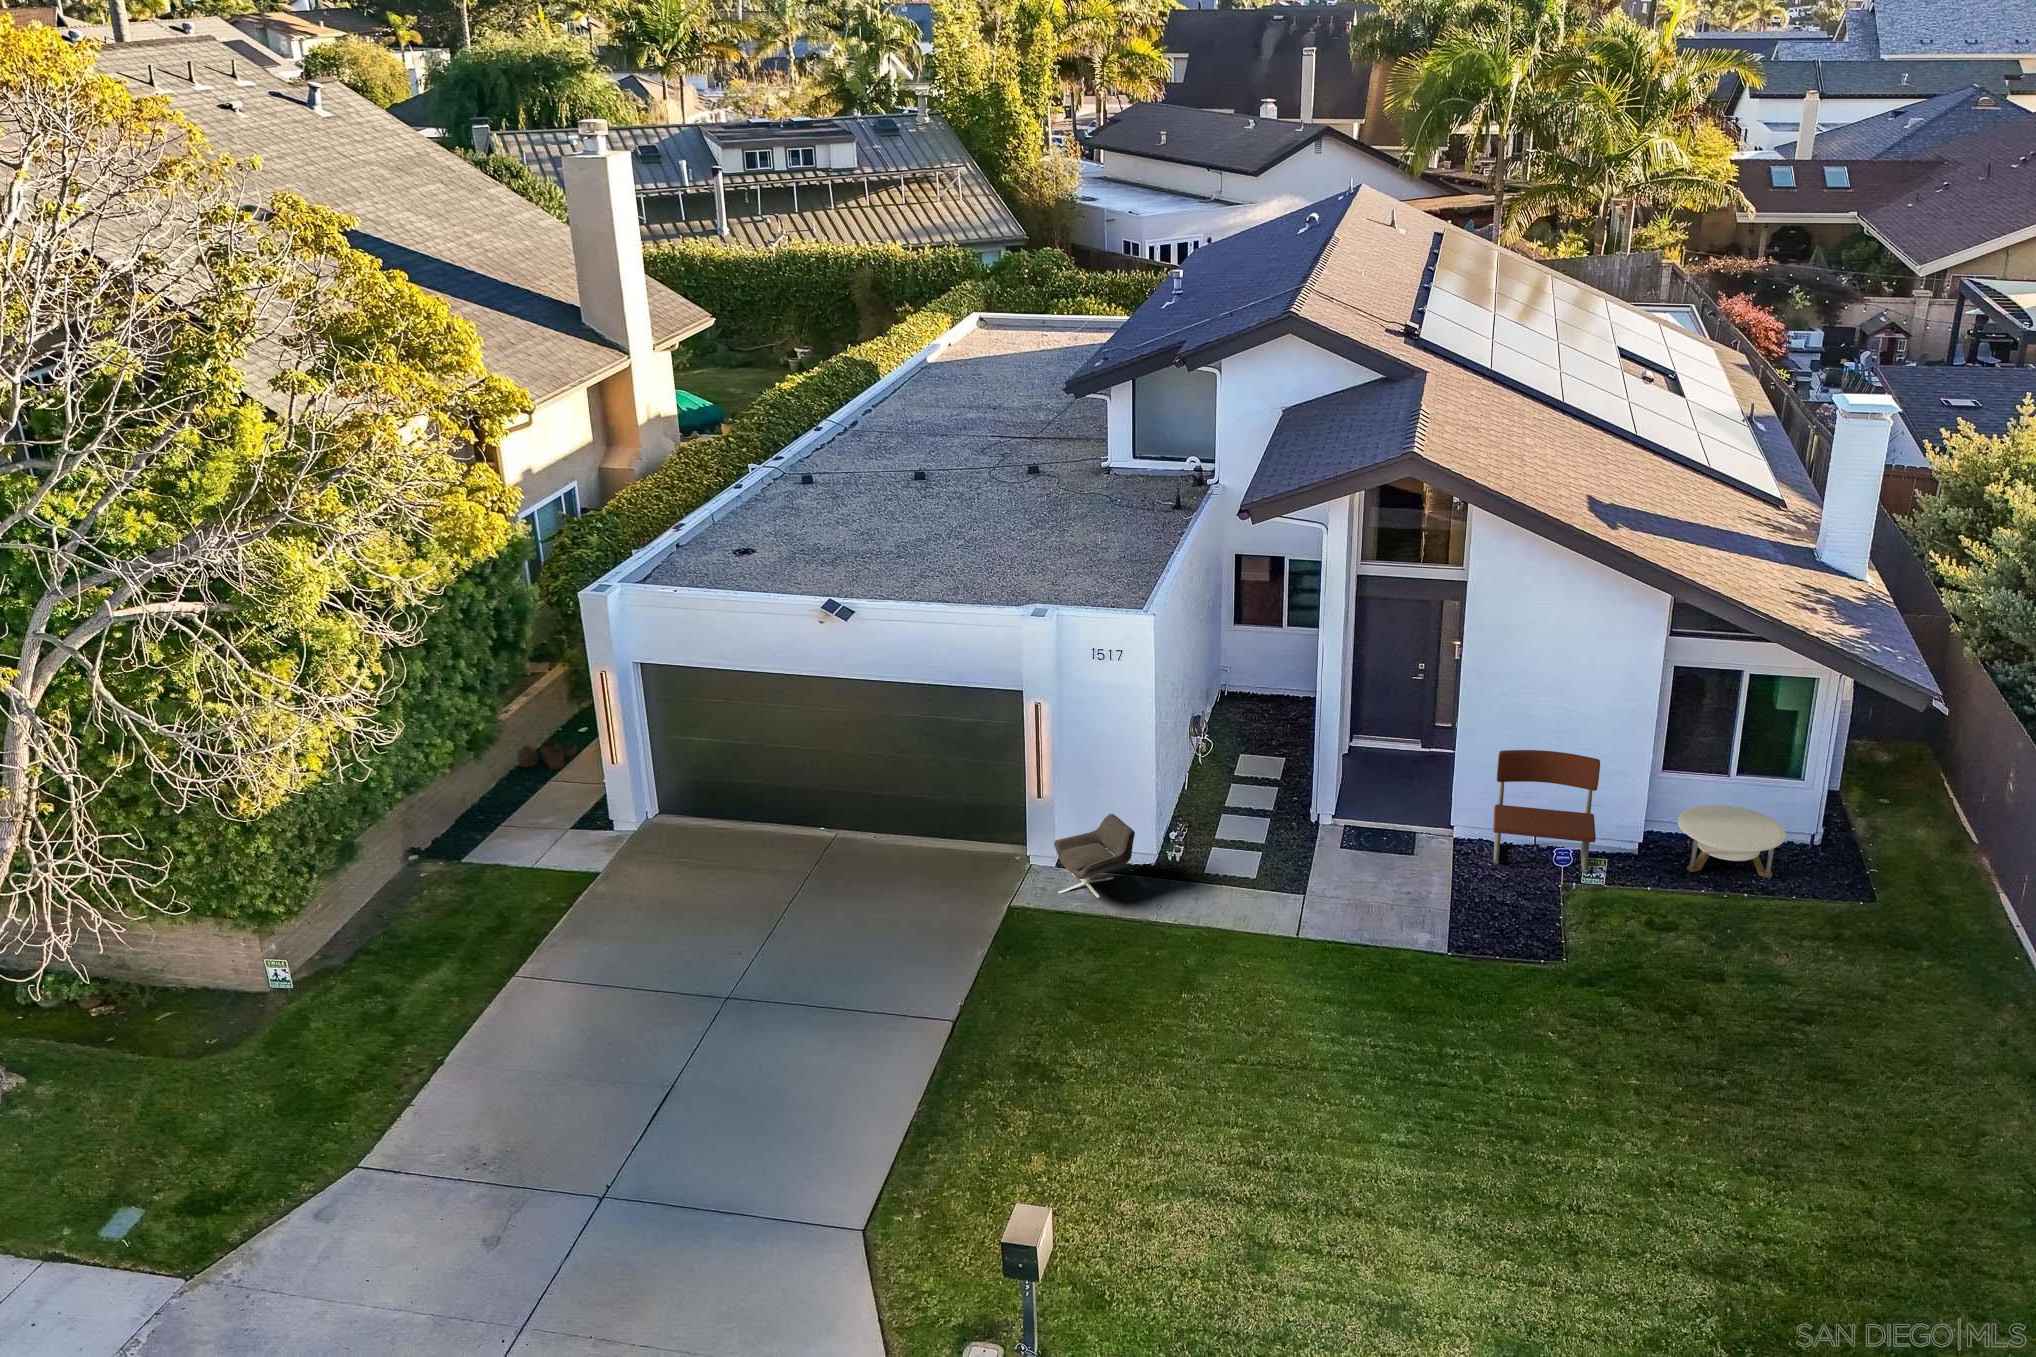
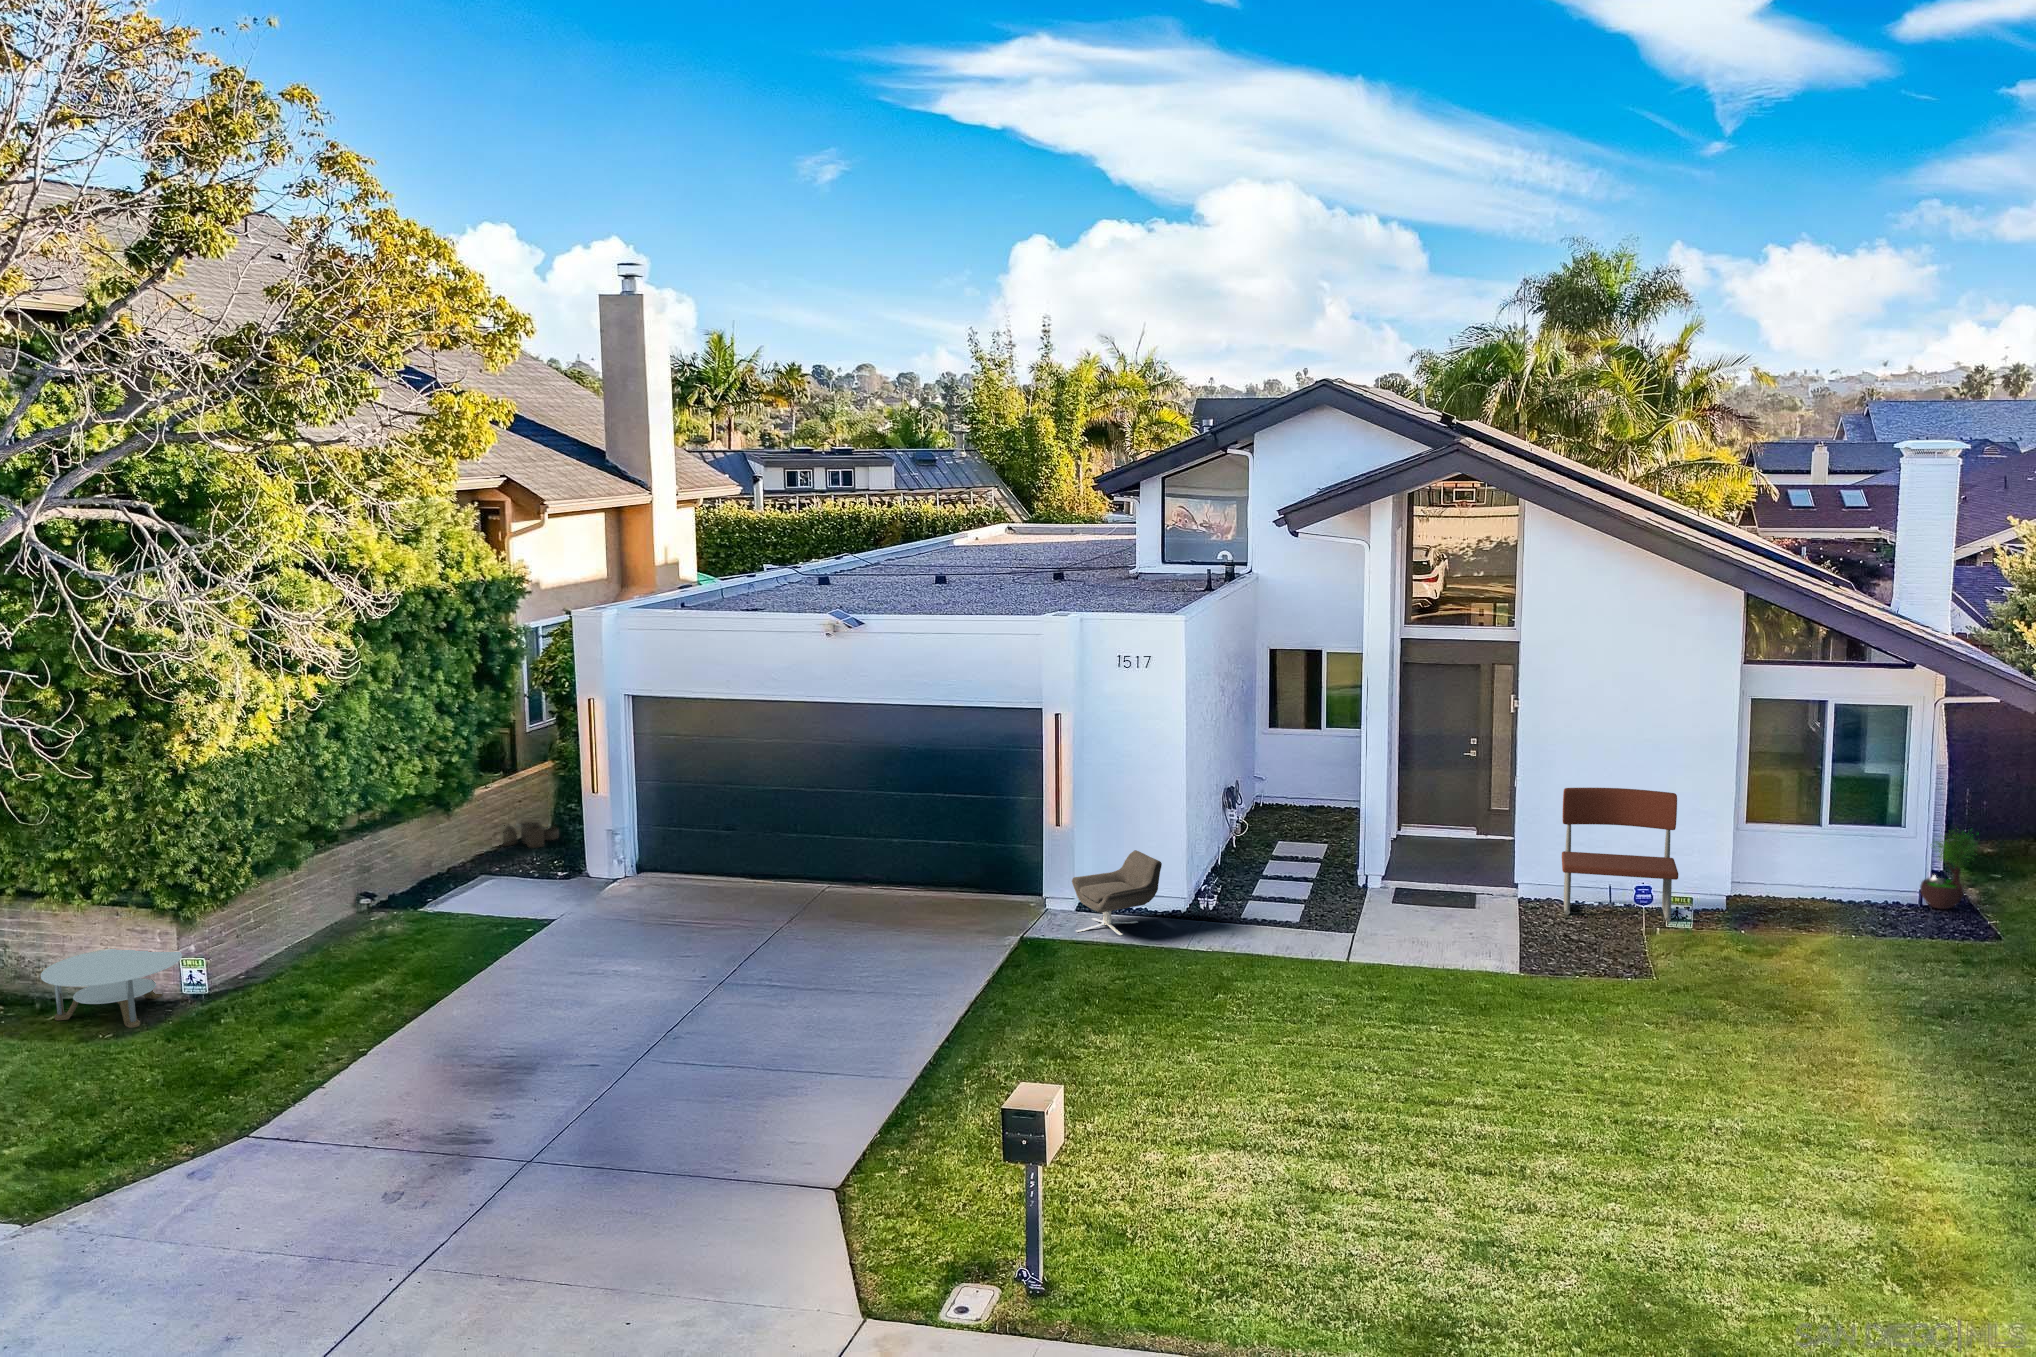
potted tree: none [1811,786,1867,853] -> present [1920,831,1977,909]
round table: present [1678,805,1786,878] -> present [41,949,182,1028]

